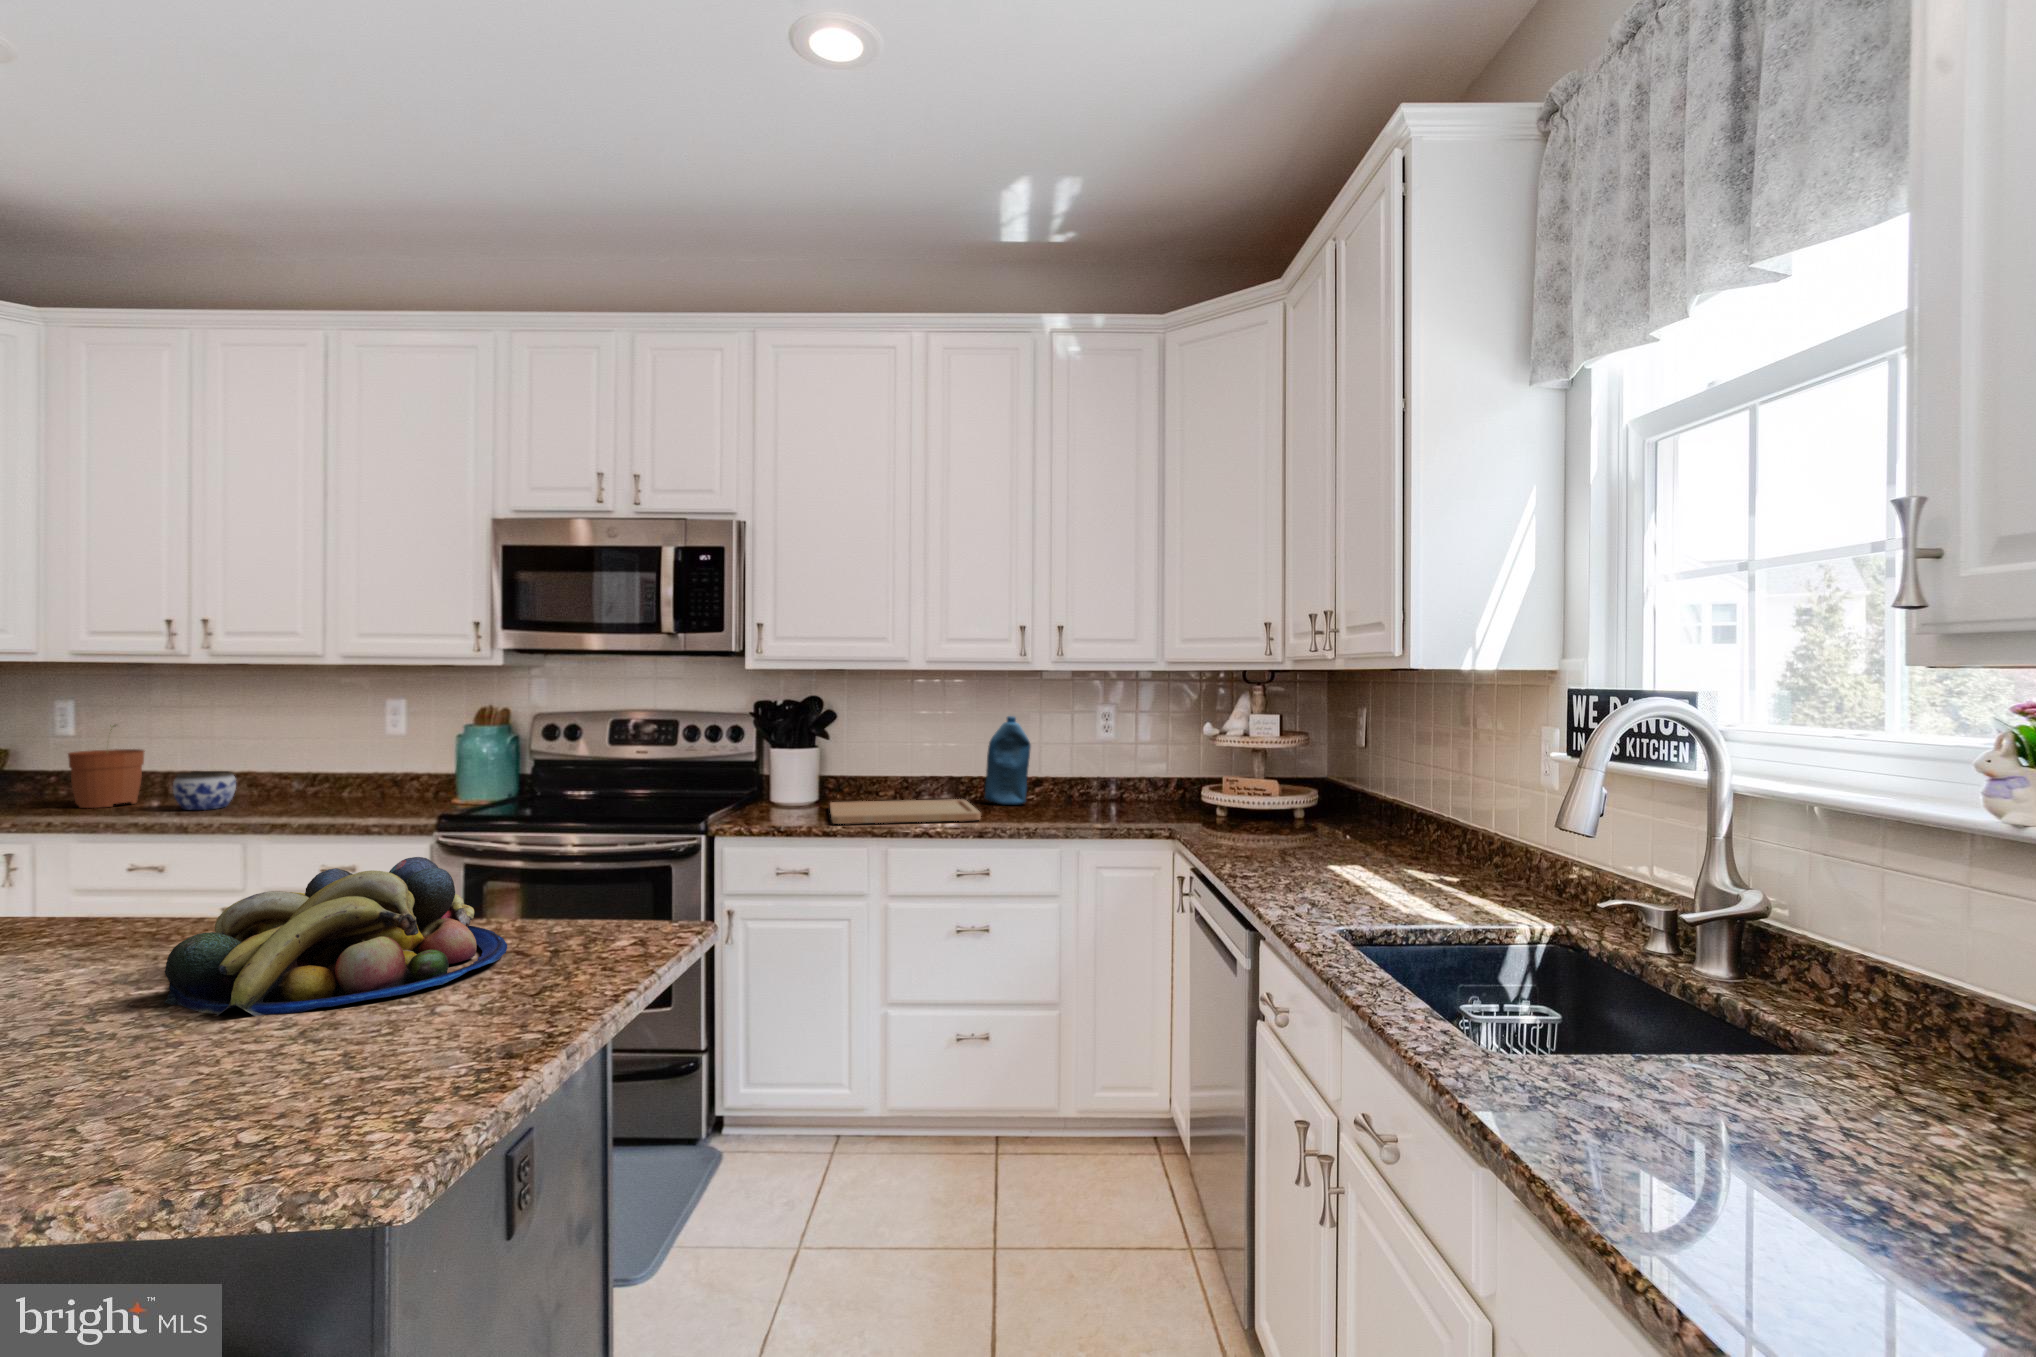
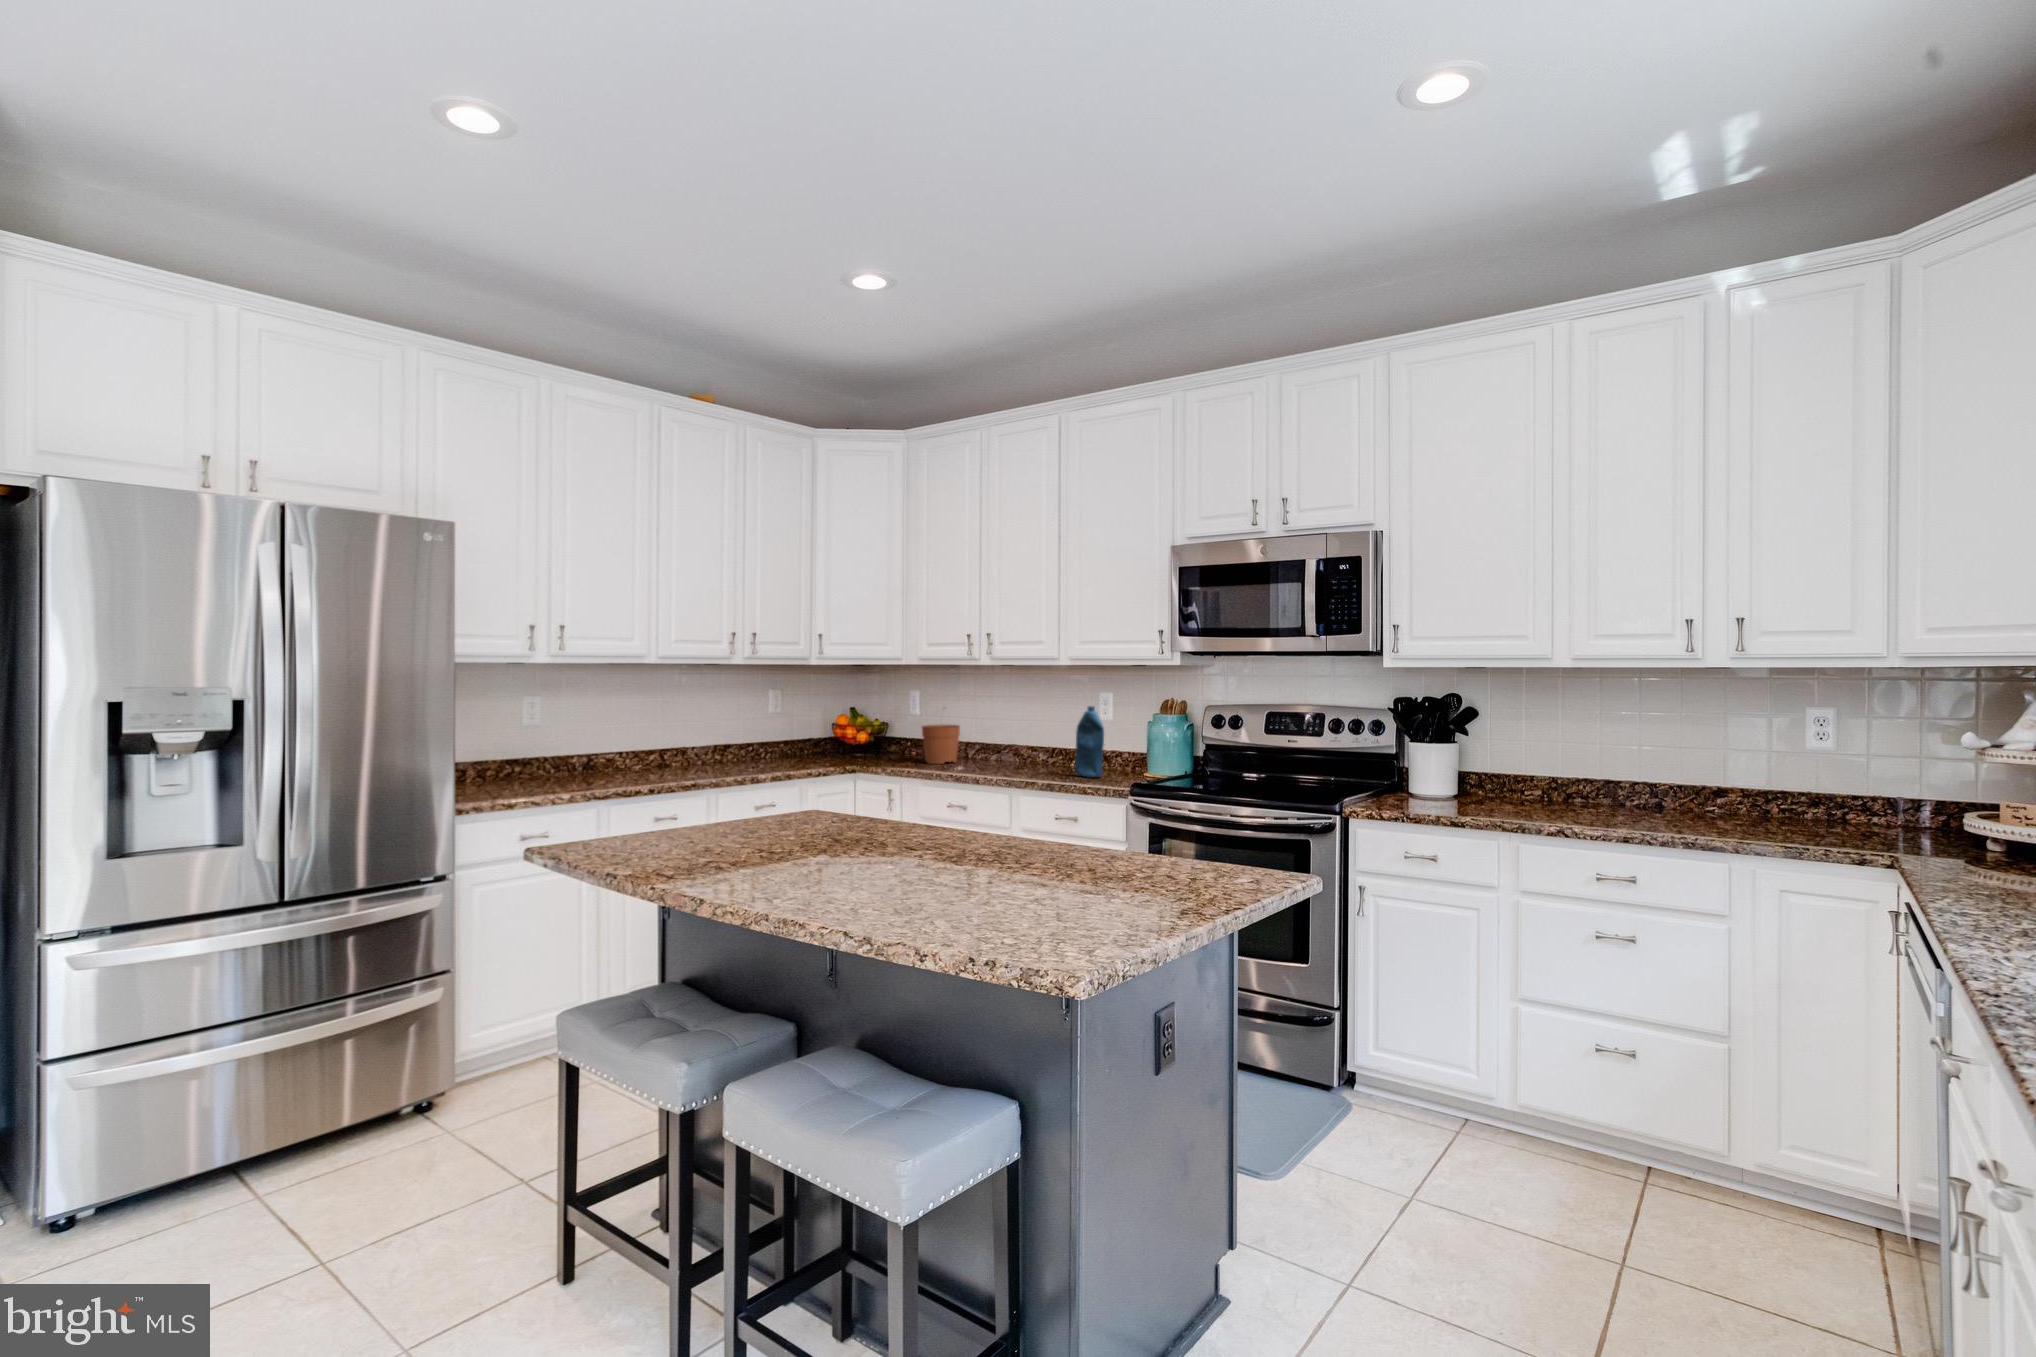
bottle: present [985,716,1031,805] -> present [1074,706,1104,778]
jar: present [173,771,236,810] -> none [975,742,1010,769]
cutting board: present [830,799,981,824] -> none [1461,797,1633,827]
fruit bowl: present [164,857,507,1016] -> none [973,804,1159,890]

